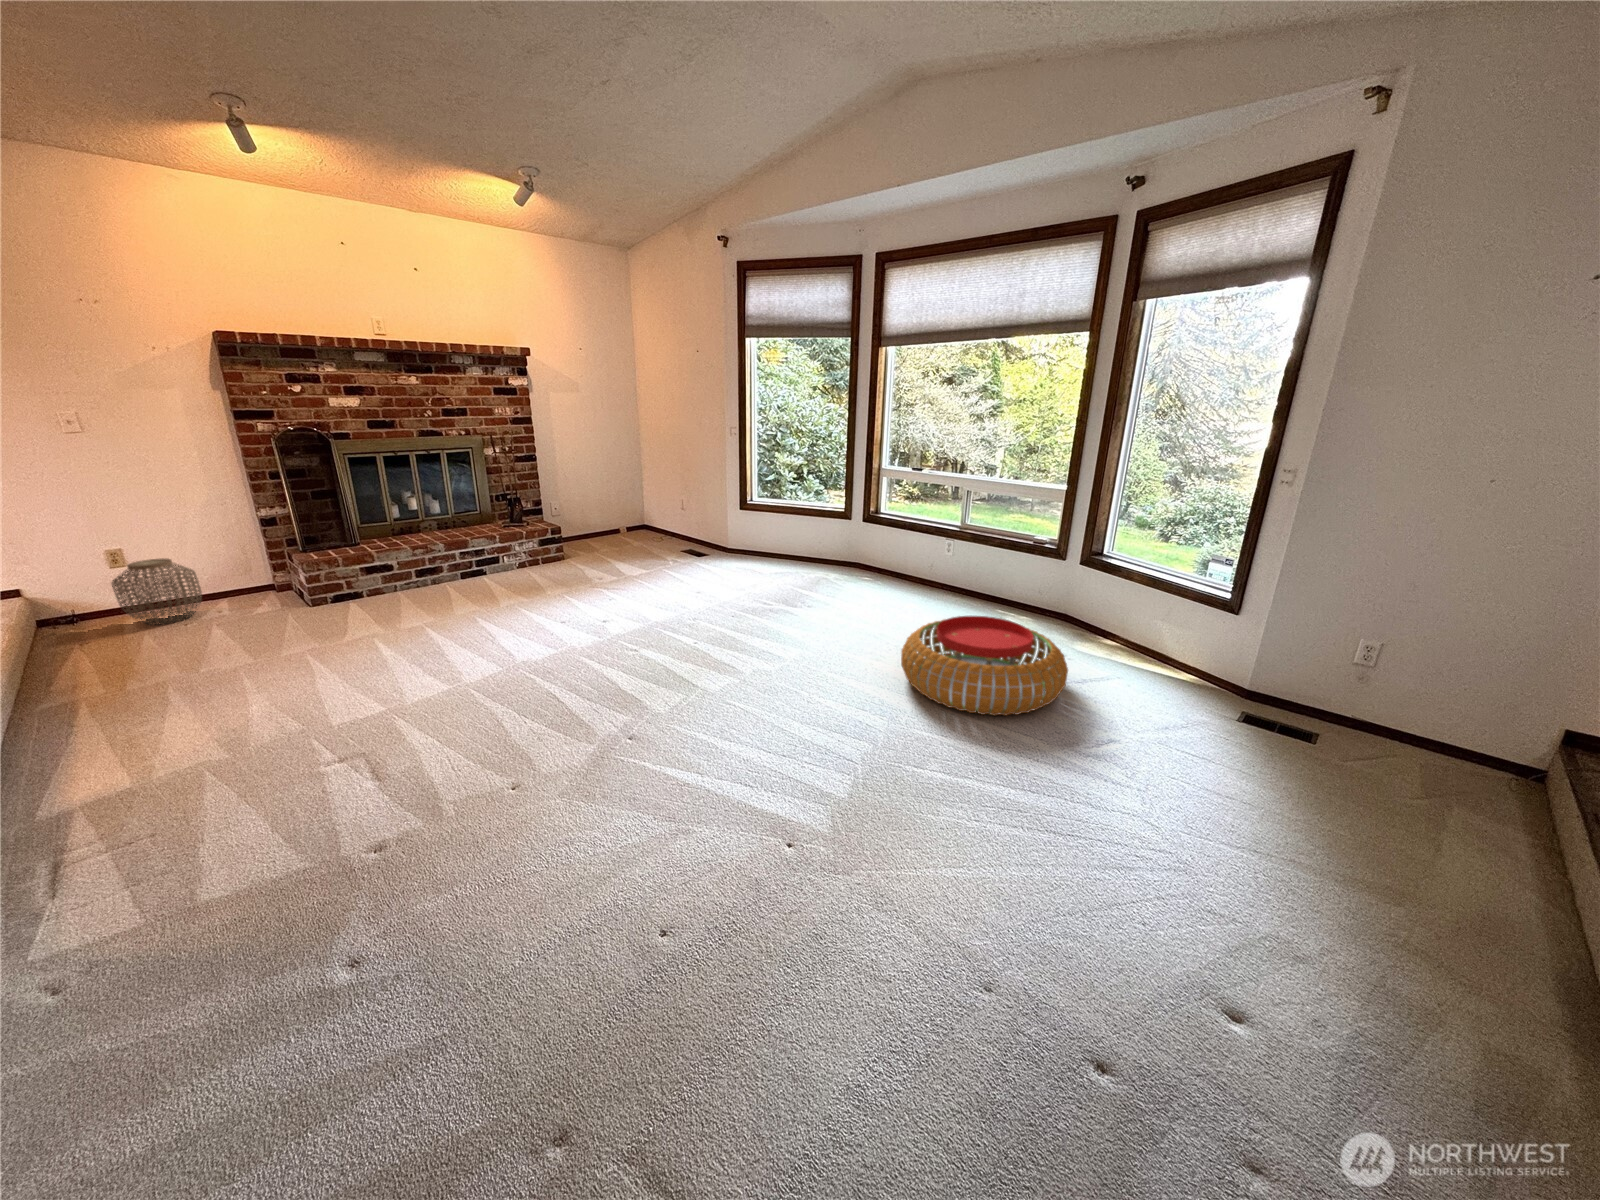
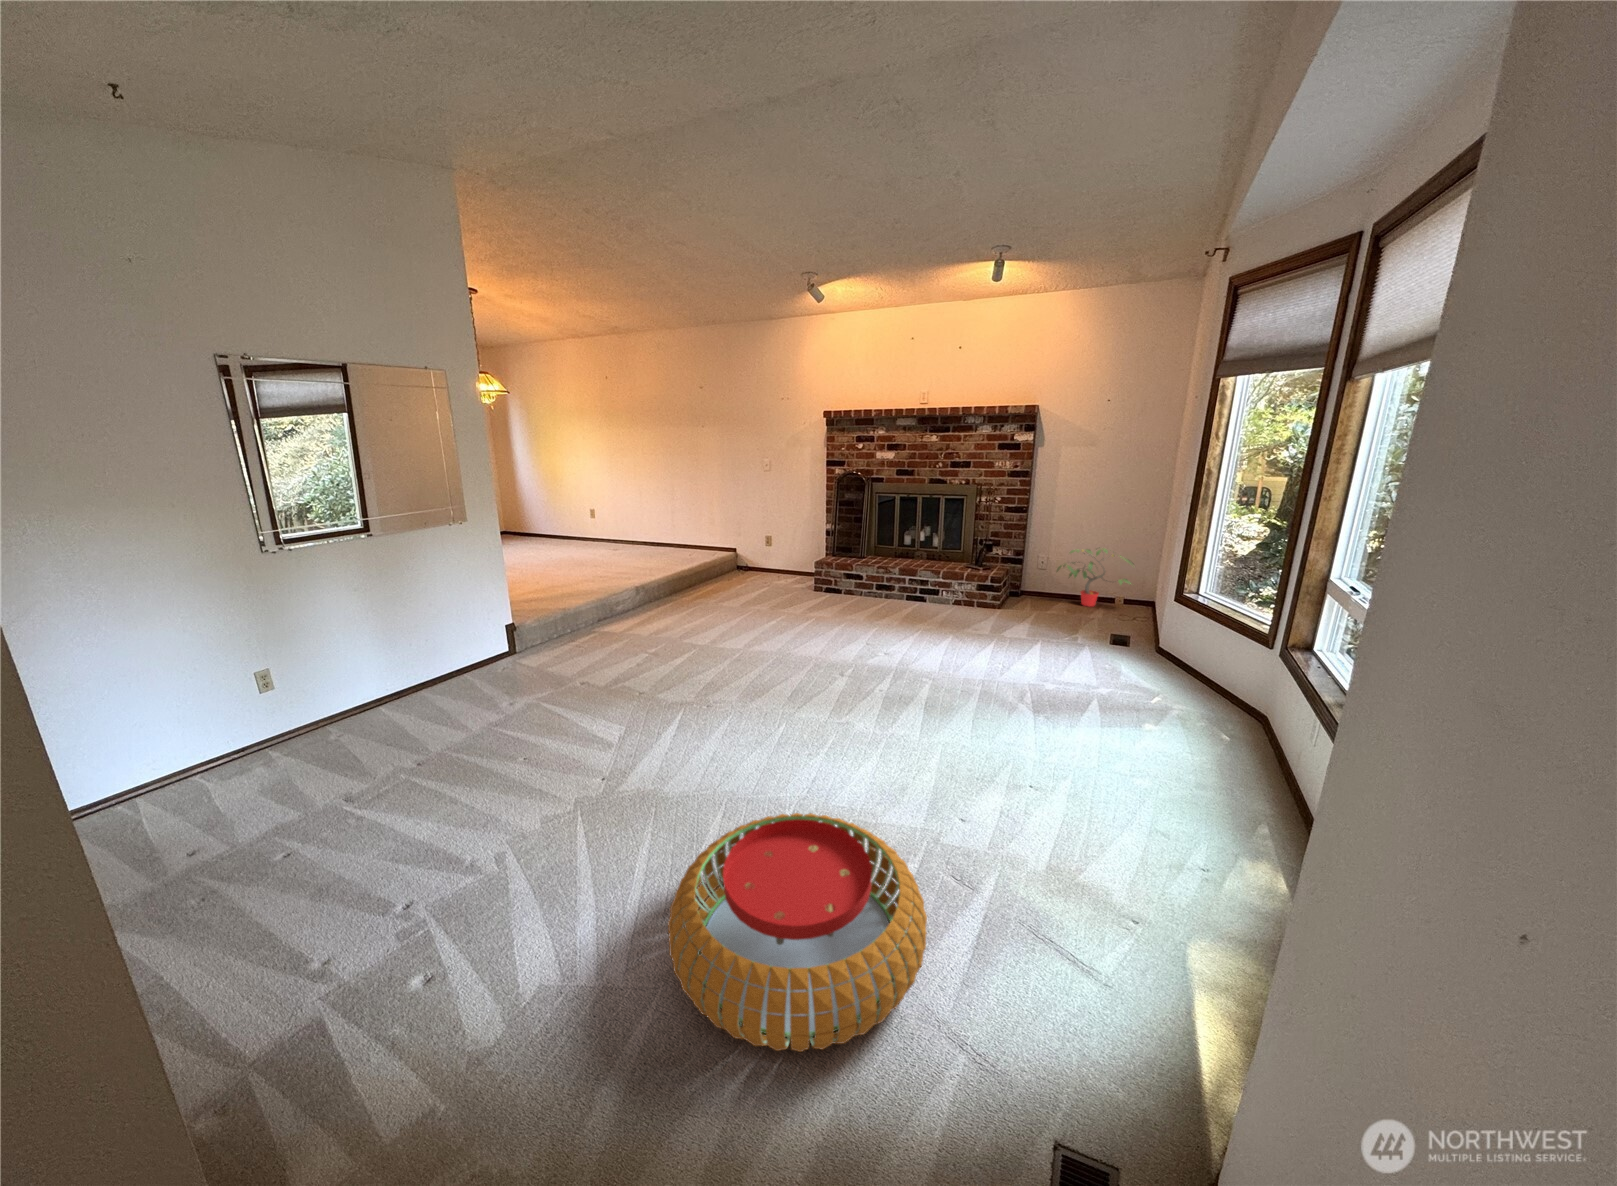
potted plant: none [576,483,642,537] -> present [1057,548,1133,606]
woven basket: present [111,558,202,625] -> none [756,541,789,577]

